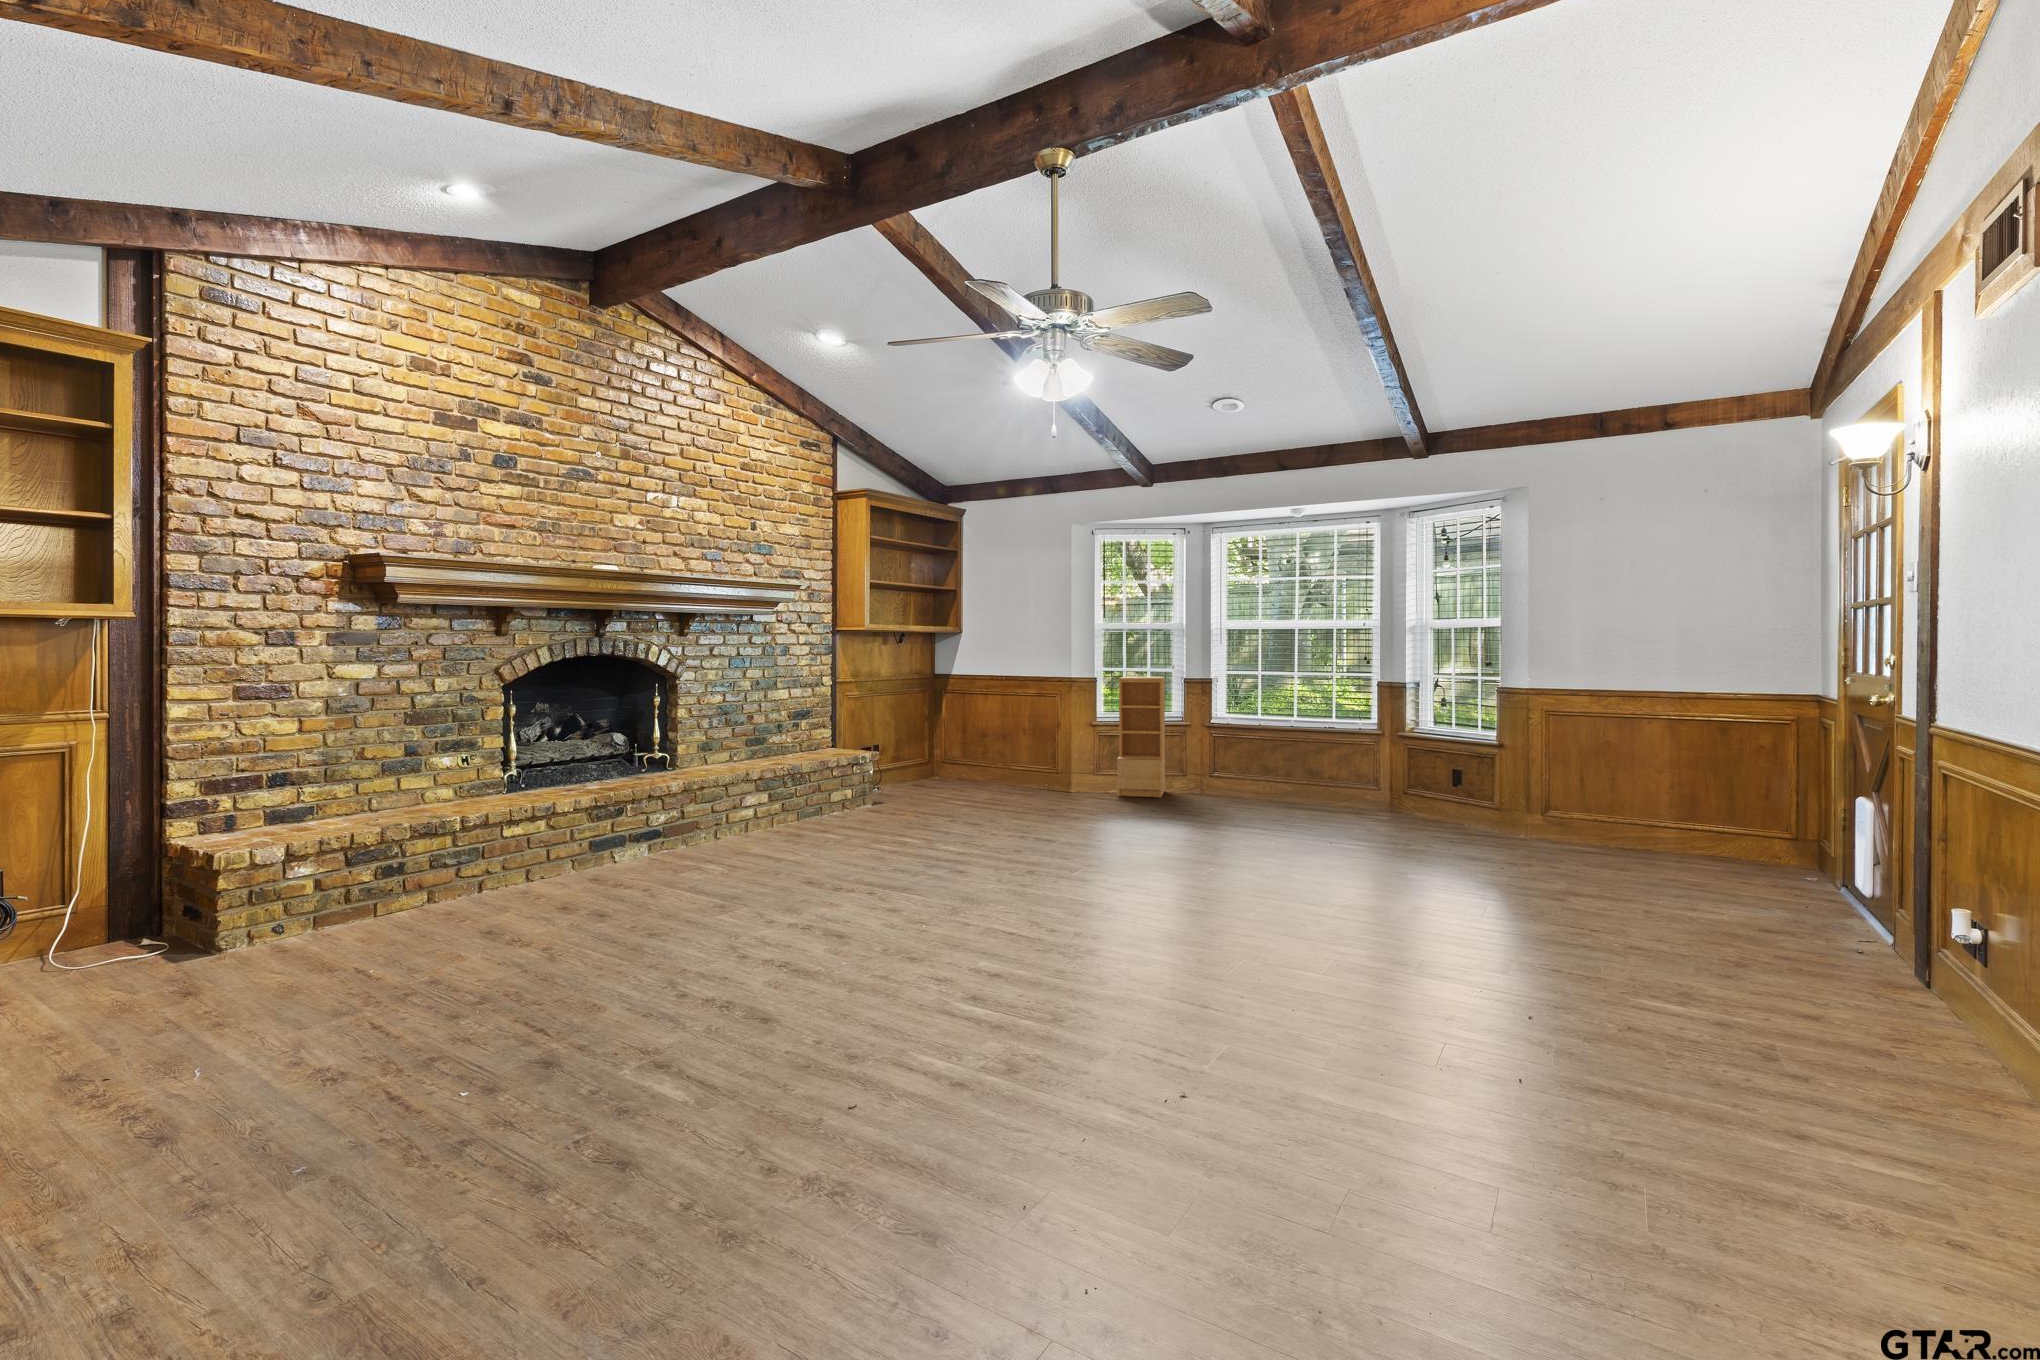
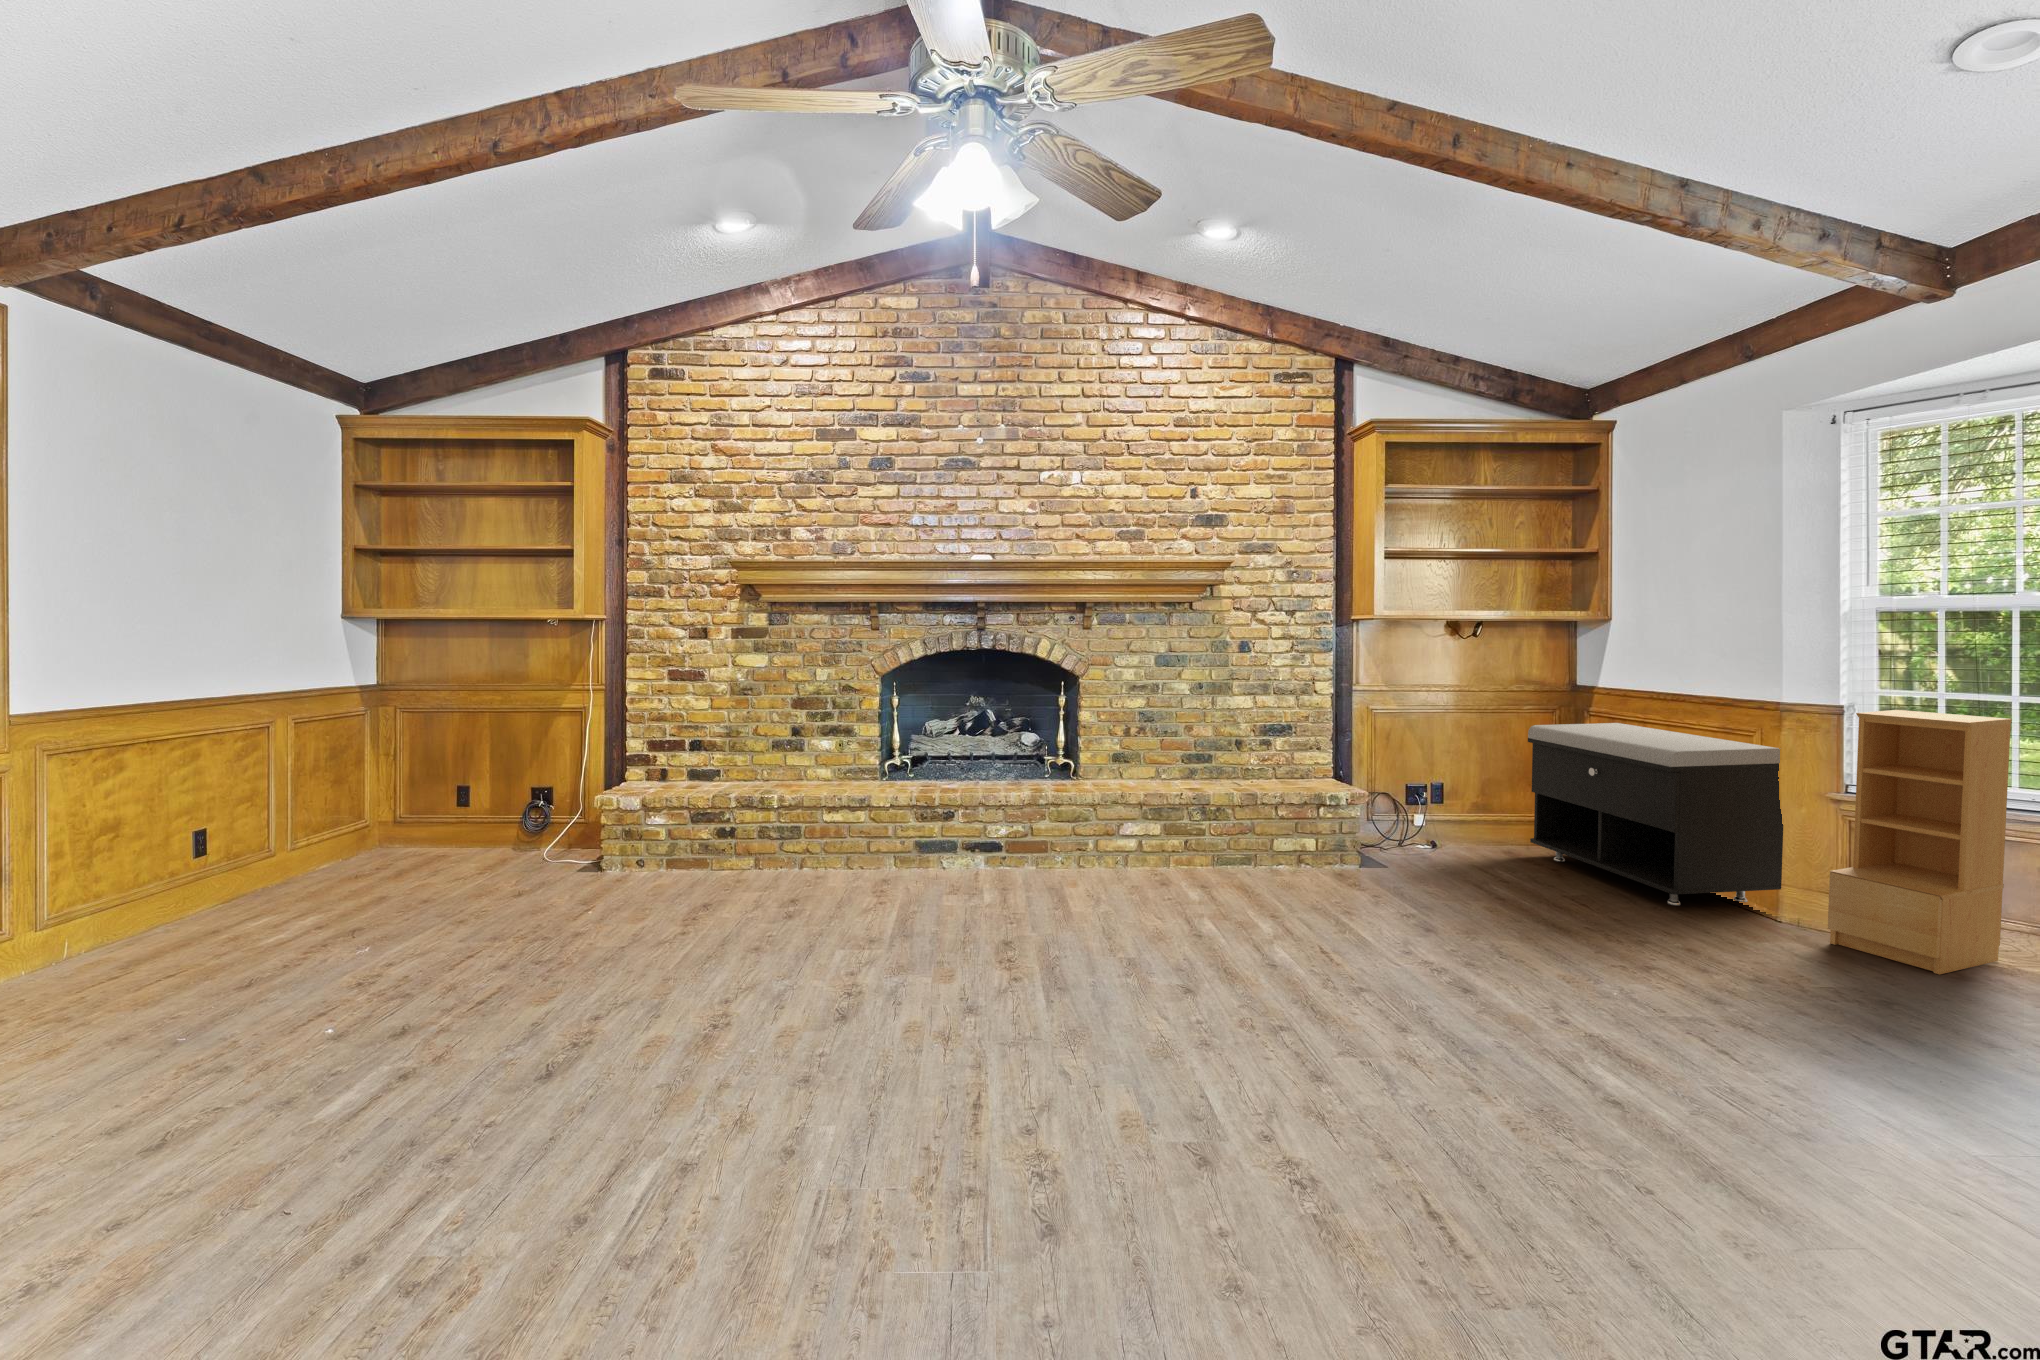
storage bench: none [949,699,1080,795] -> present [1528,723,1783,906]

